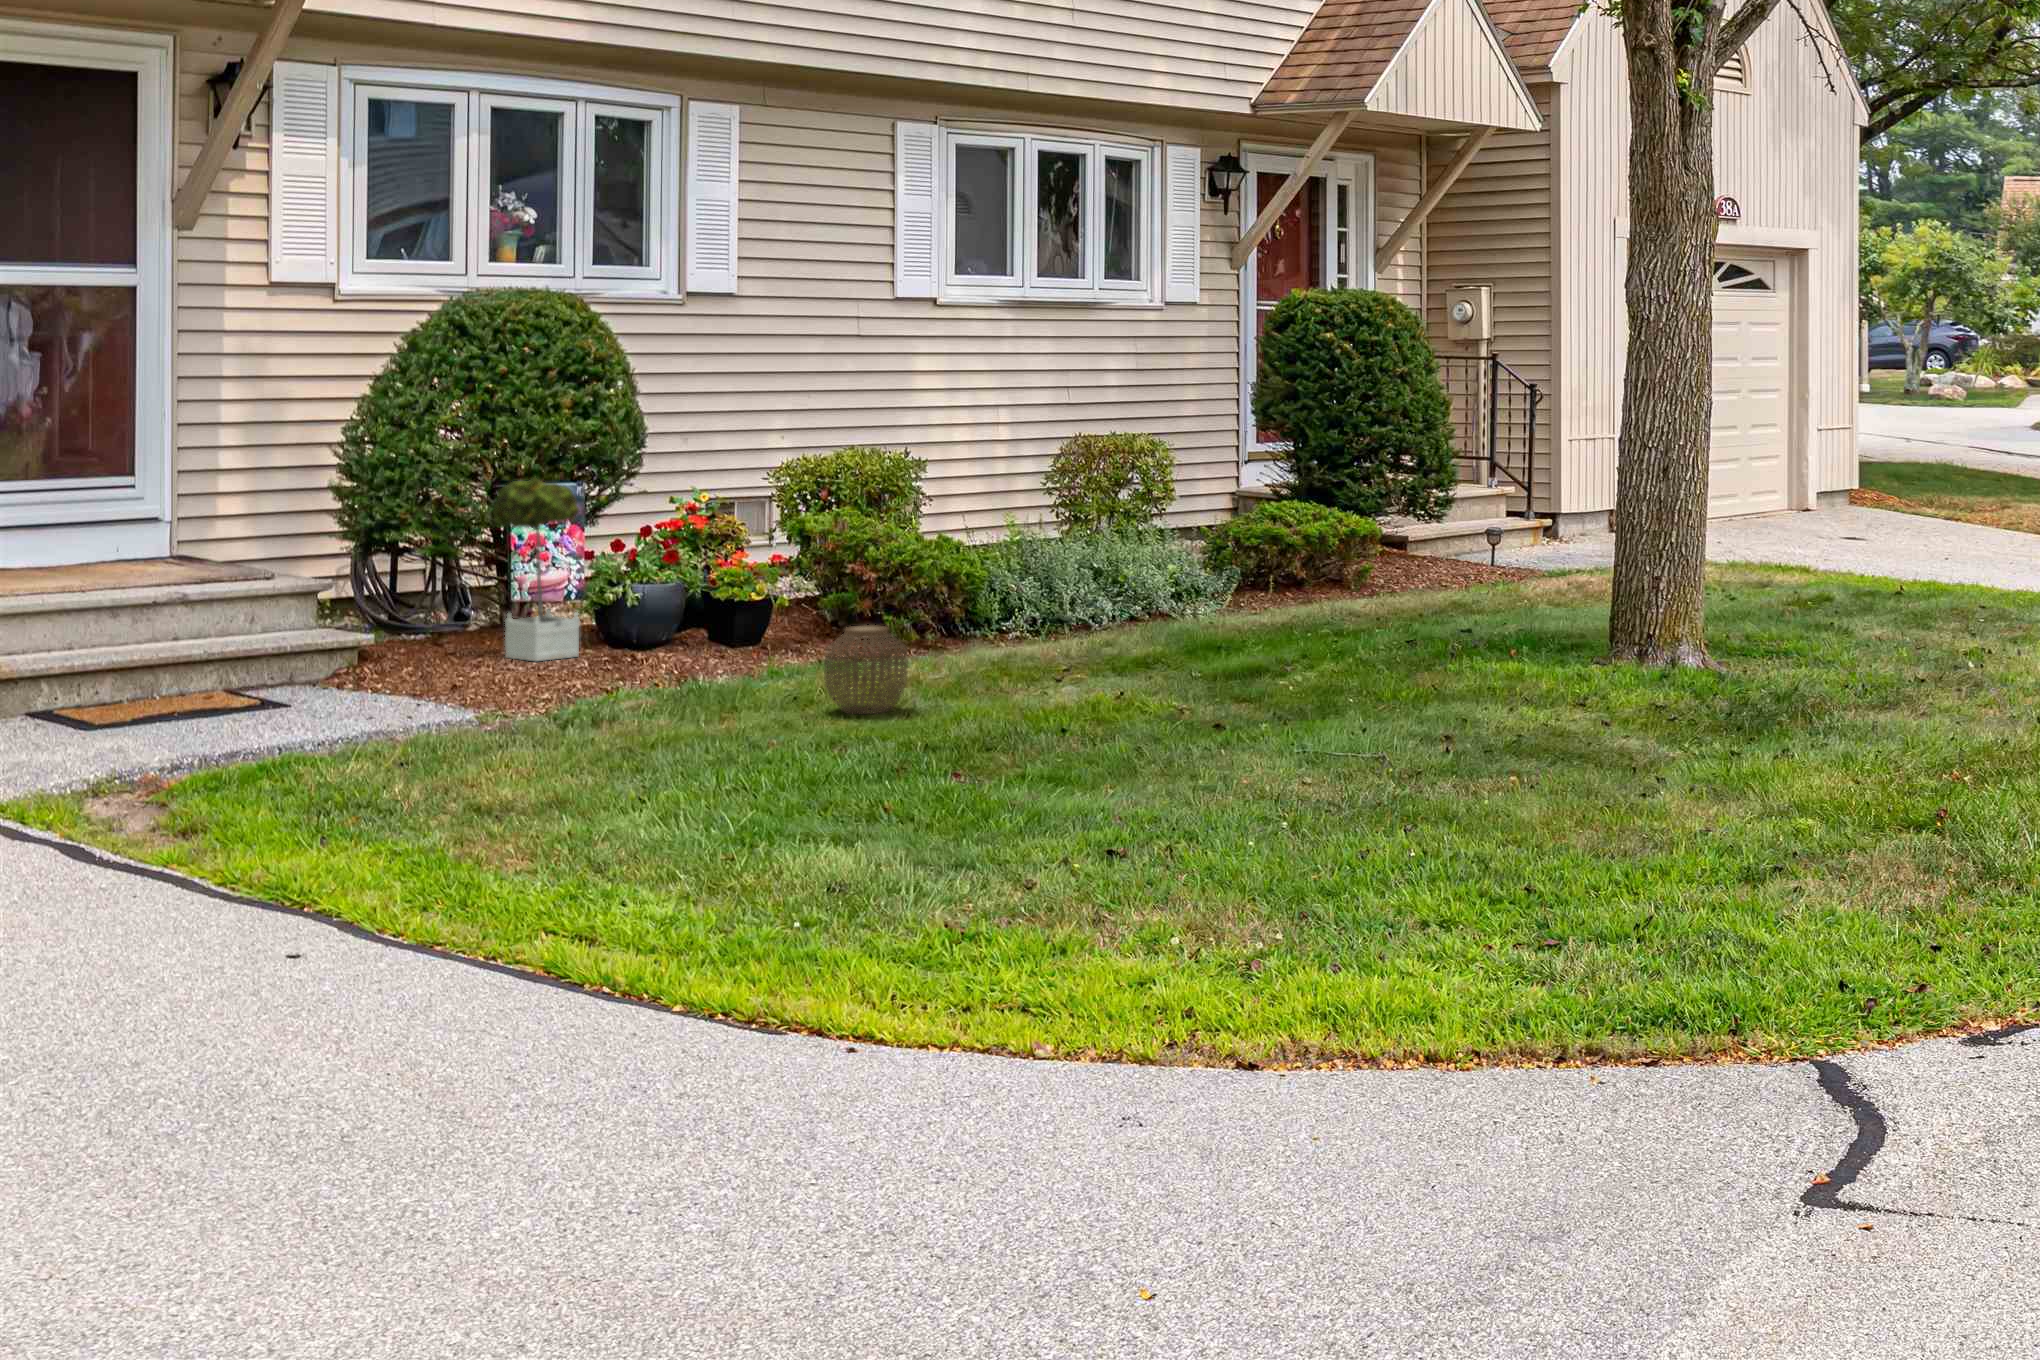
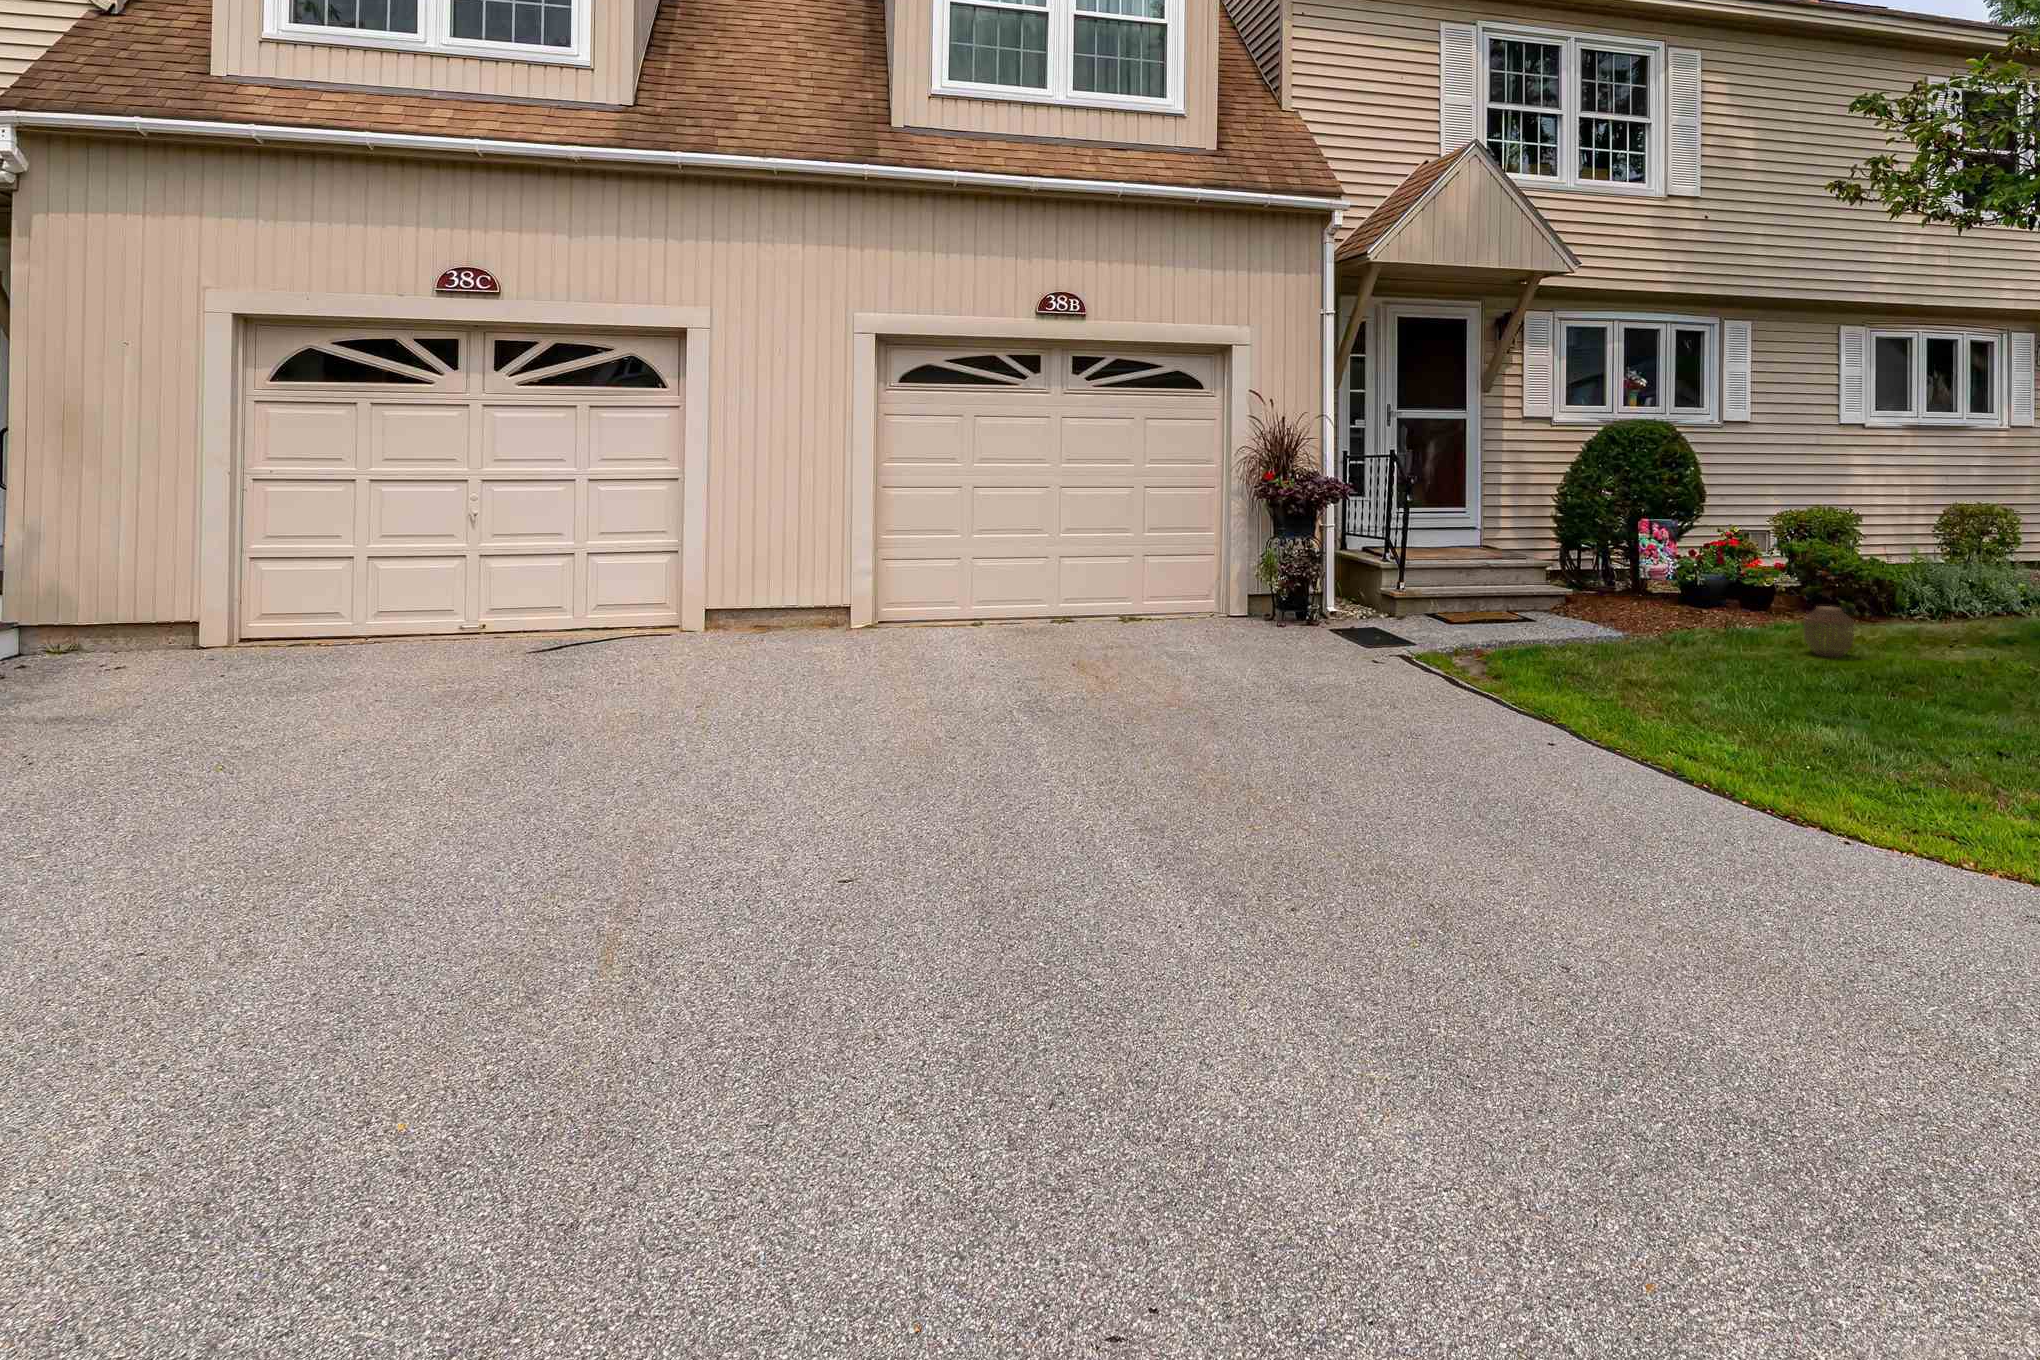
potted tree: present [493,478,580,661] -> none [1625,514,1669,609]

